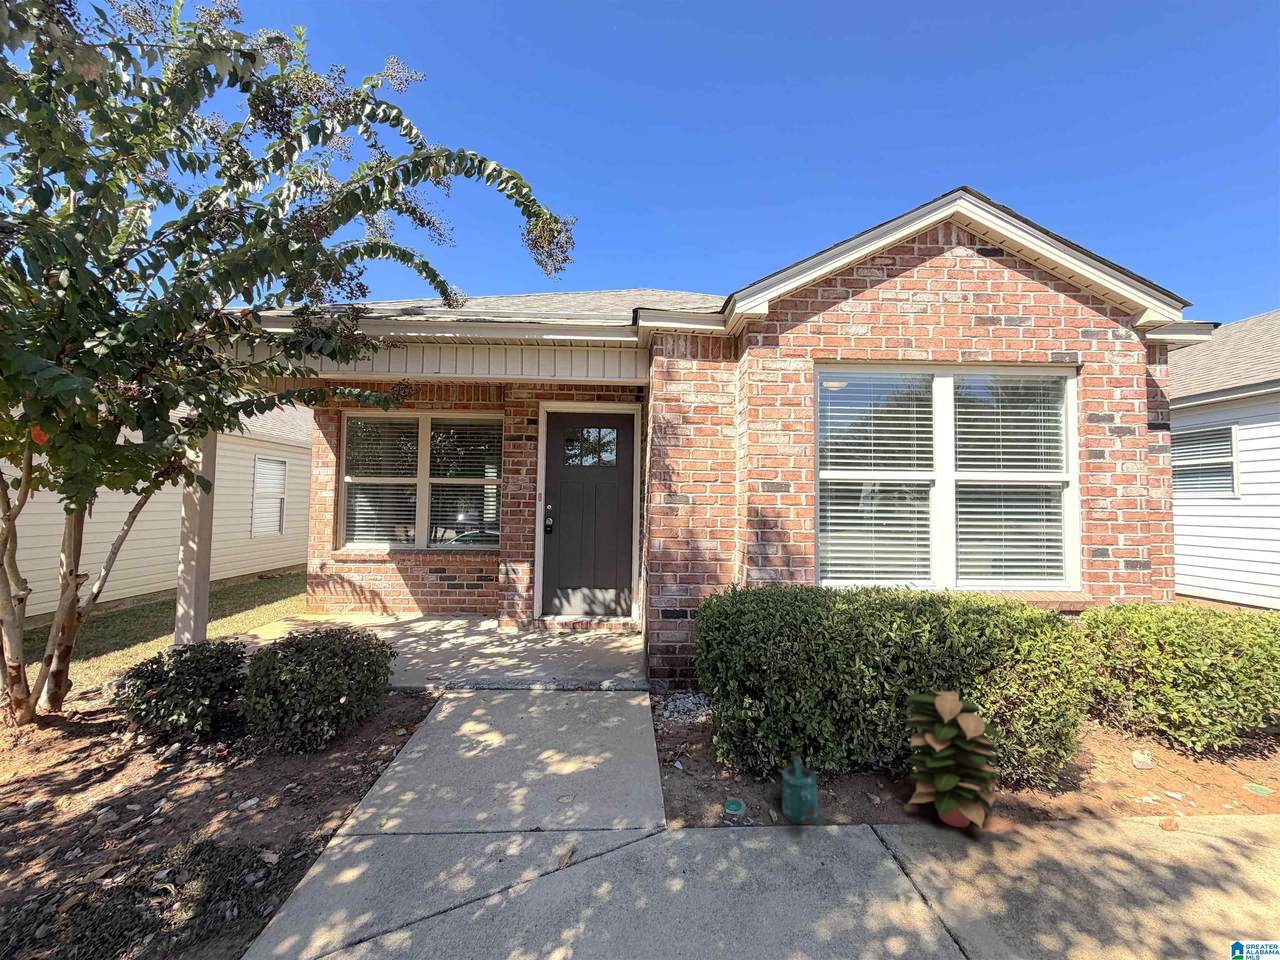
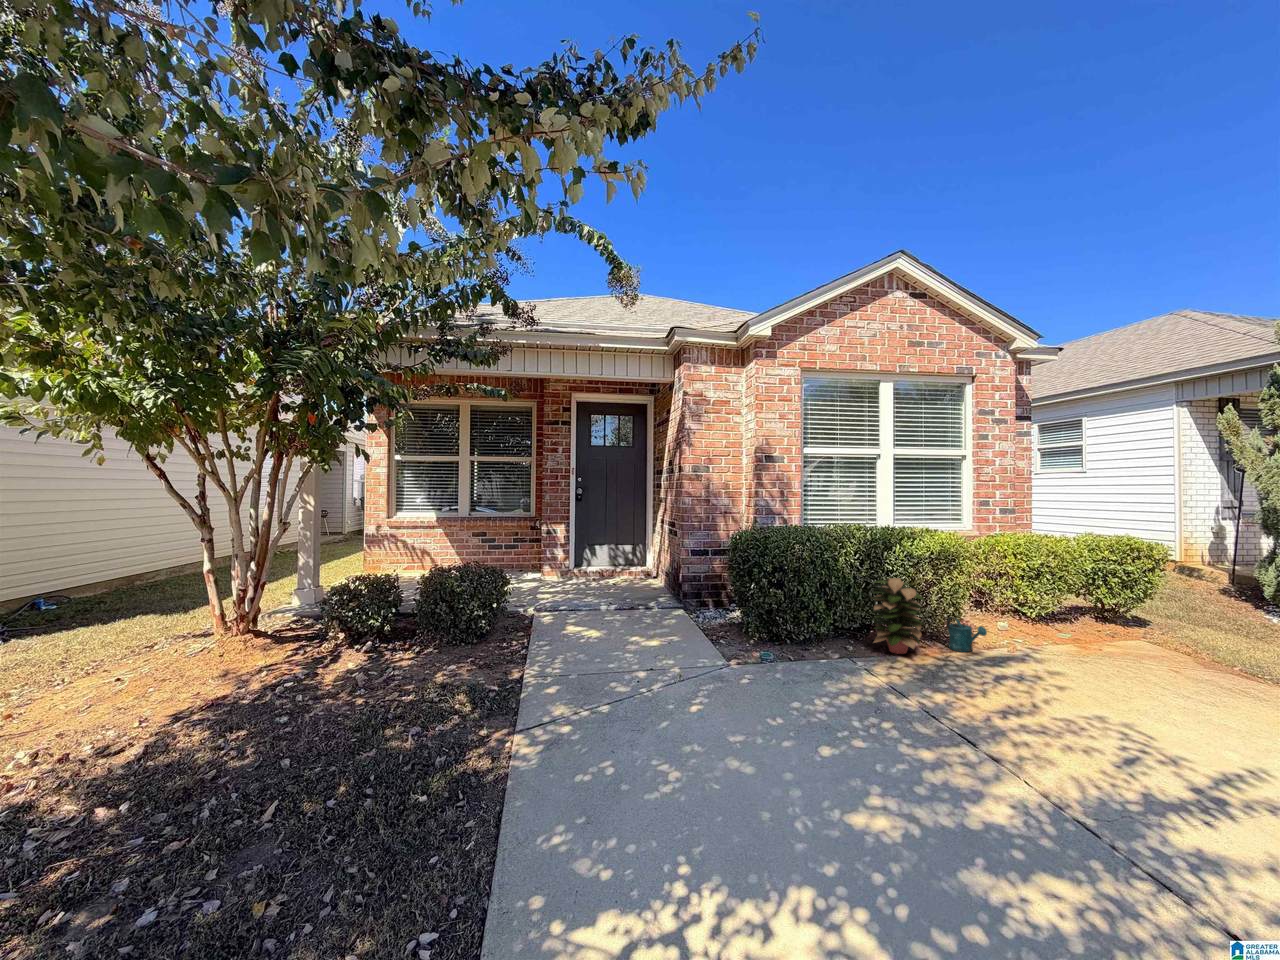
watering can: present [782,755,819,824] -> present [947,618,987,652]

